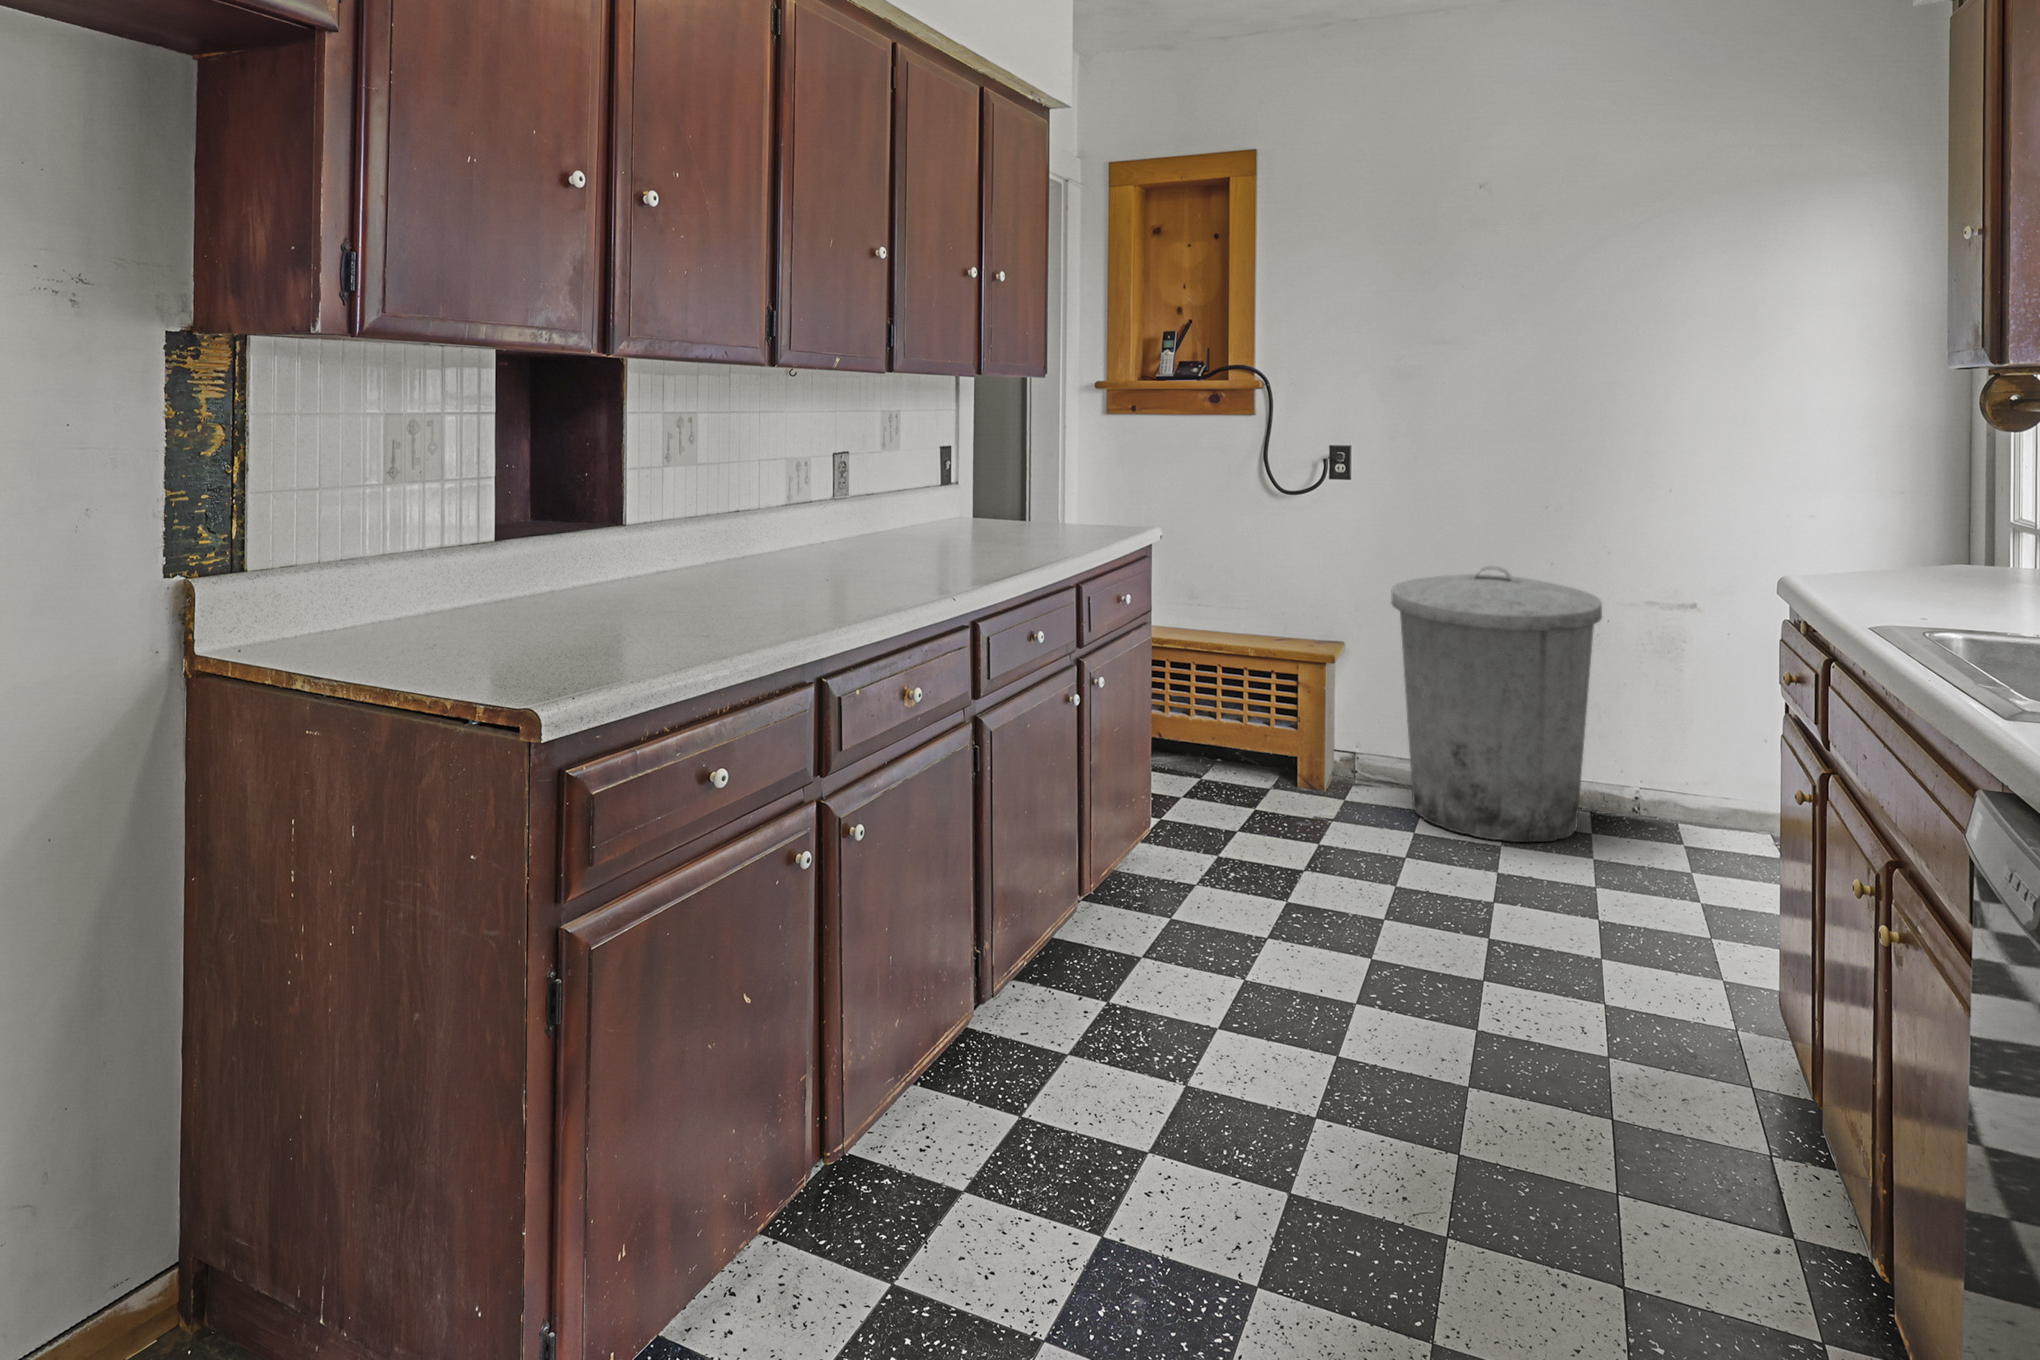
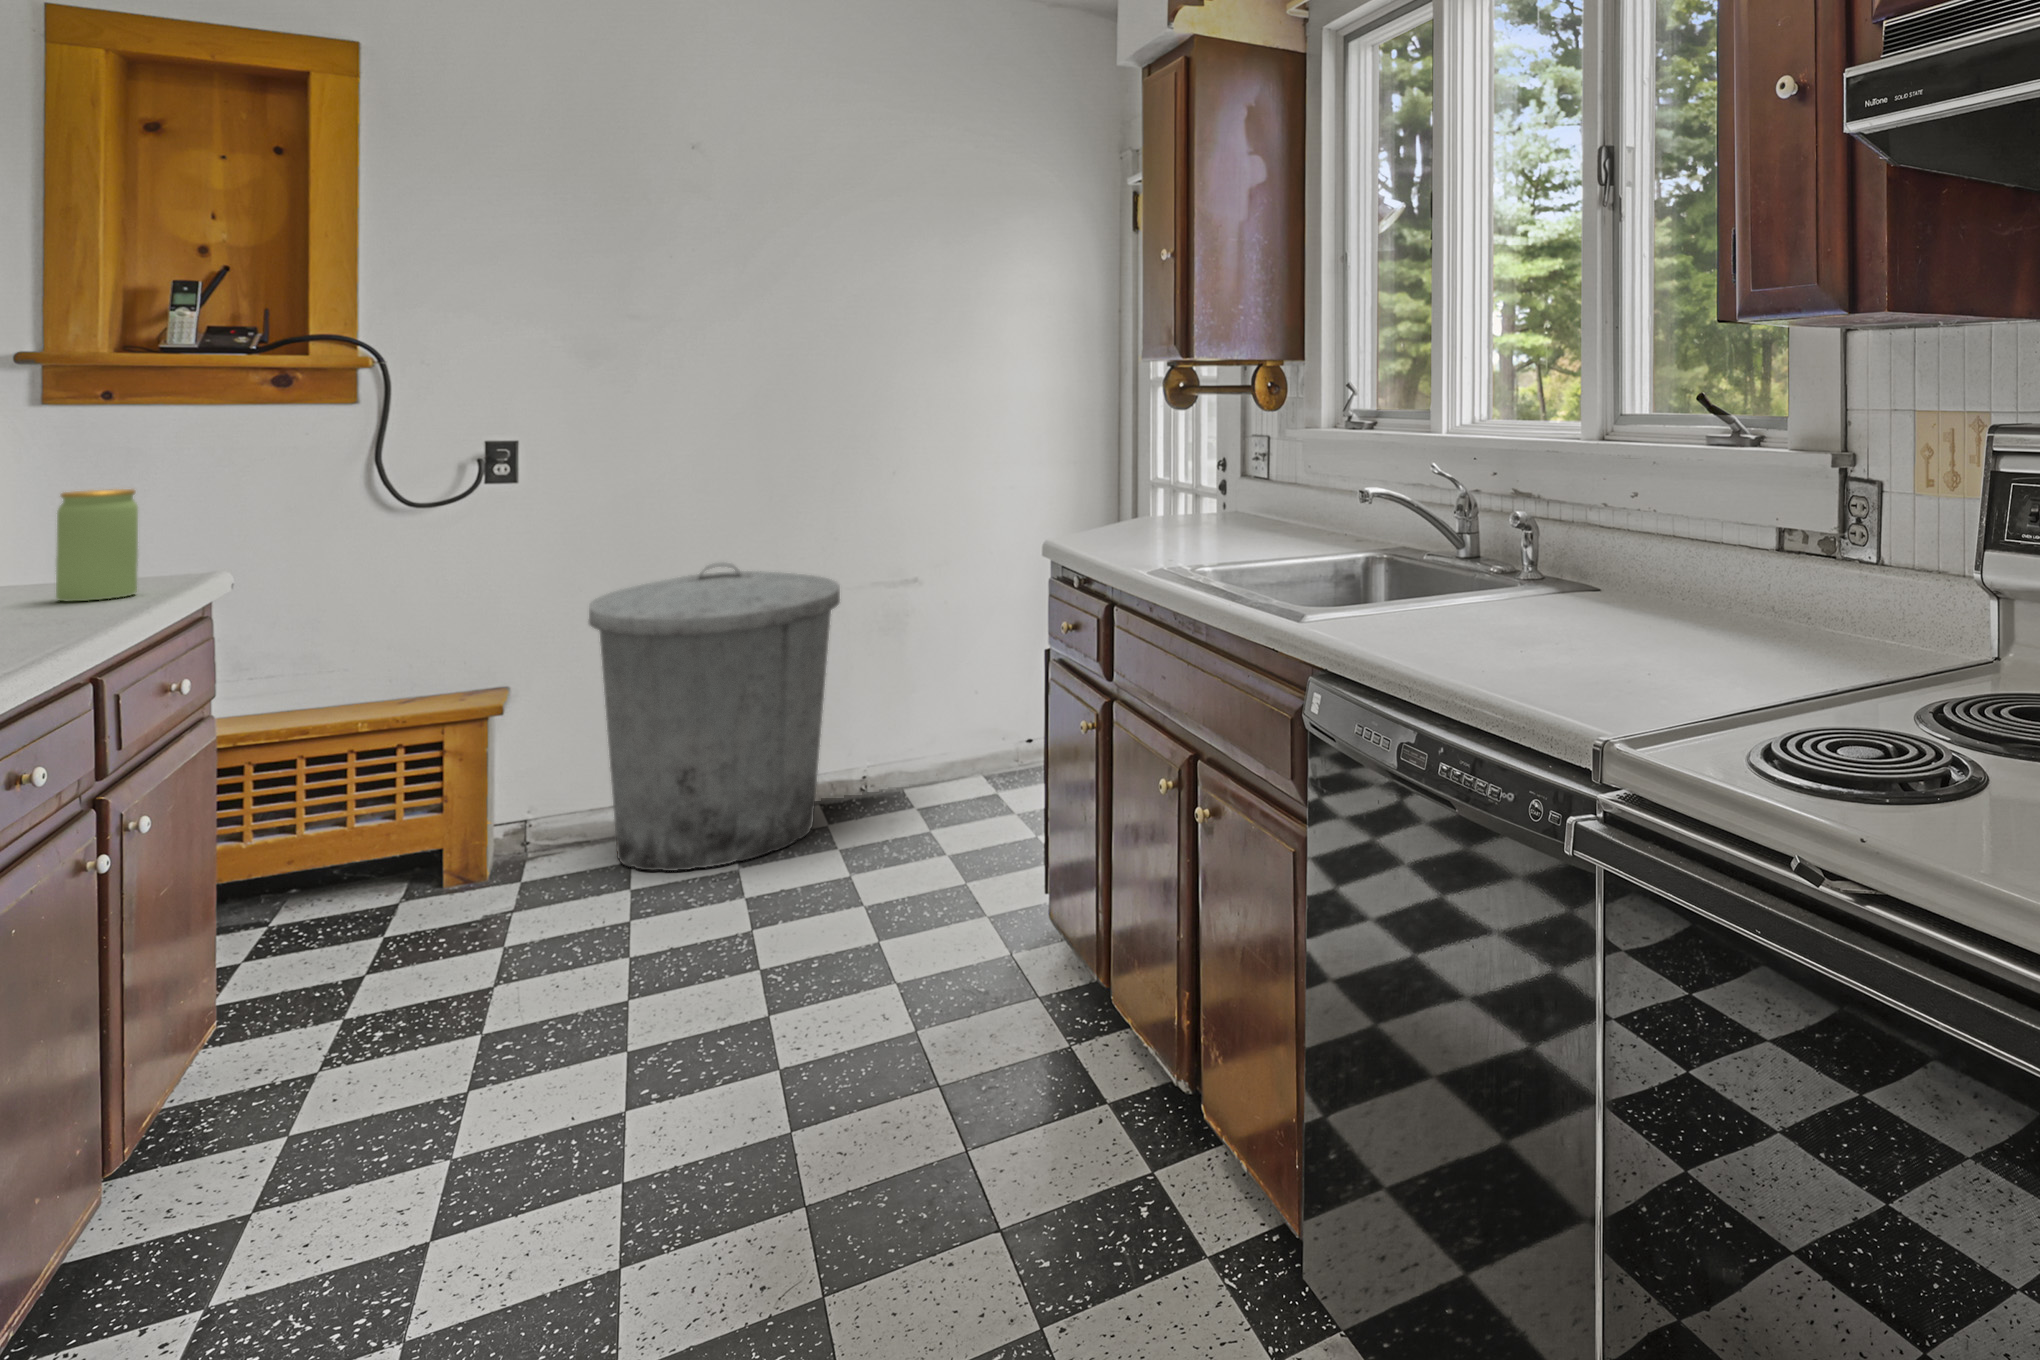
jar: none [1076,466,1112,535] -> present [56,489,138,601]

